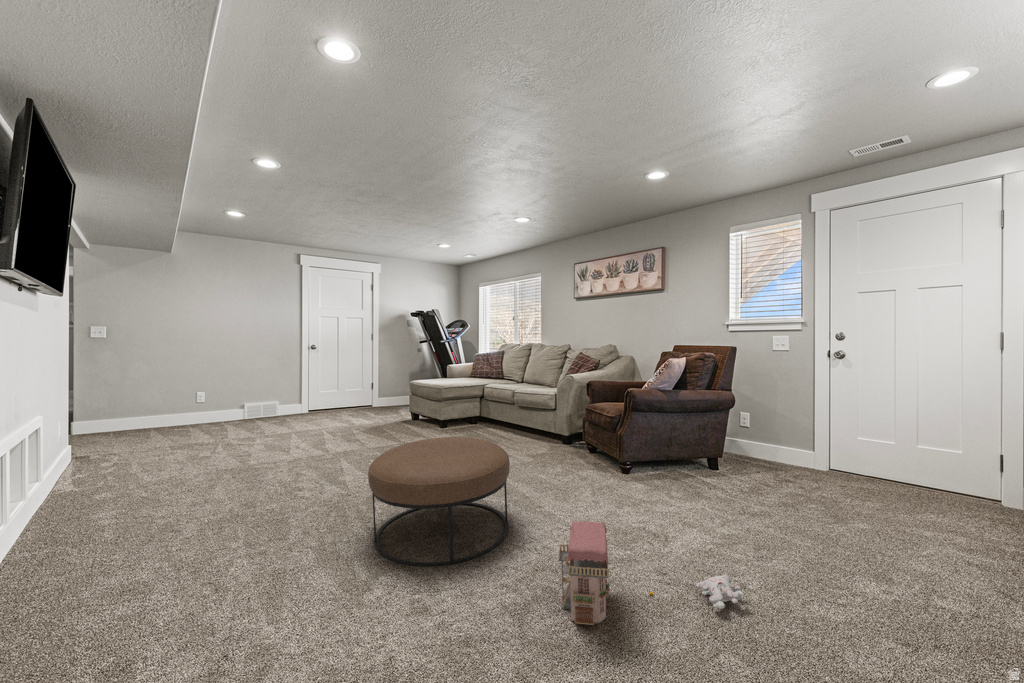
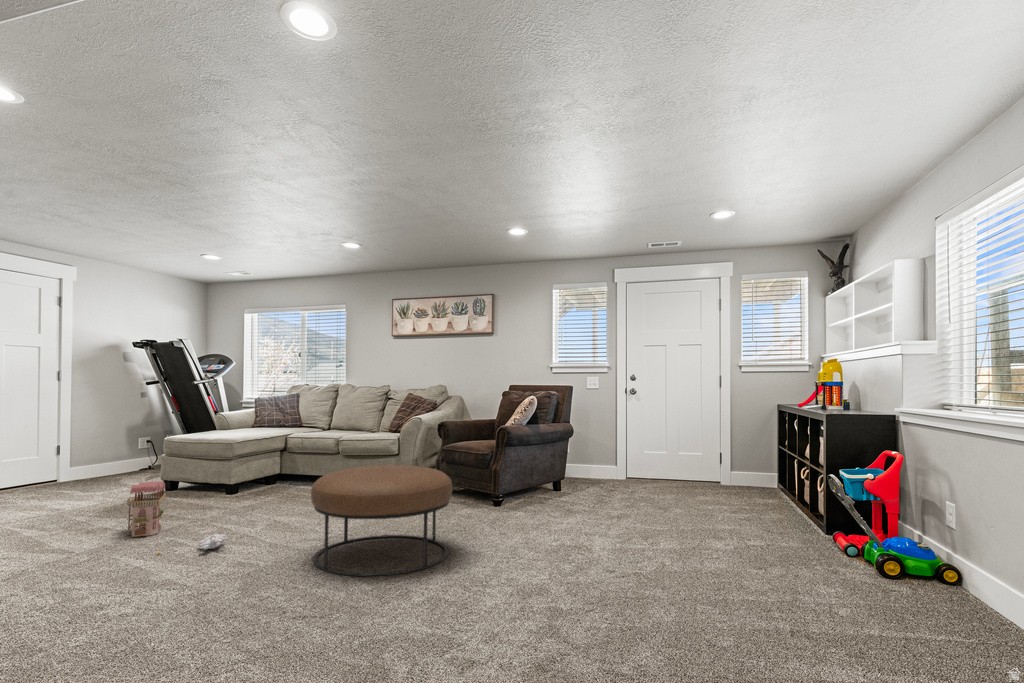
toy house: present [559,521,609,625] -> present [126,481,166,537]
plush toy: present [650,574,744,609] -> present [158,534,228,554]

